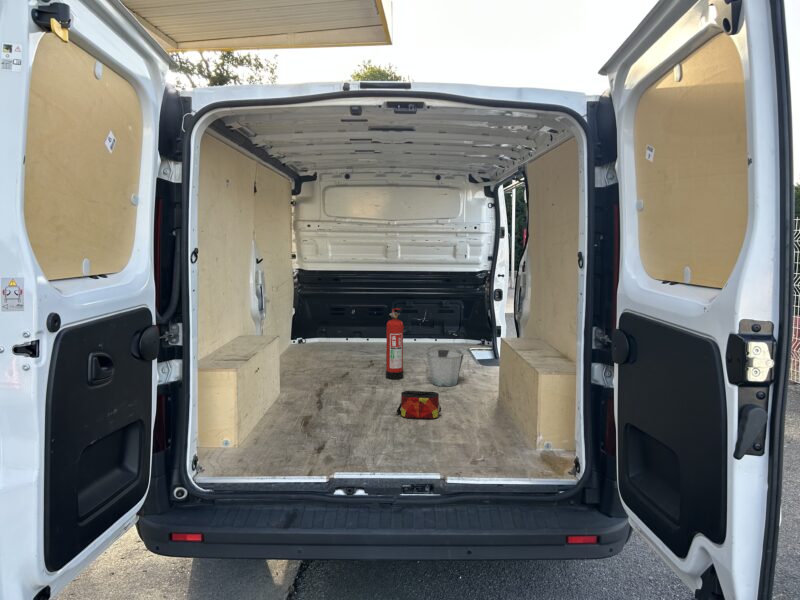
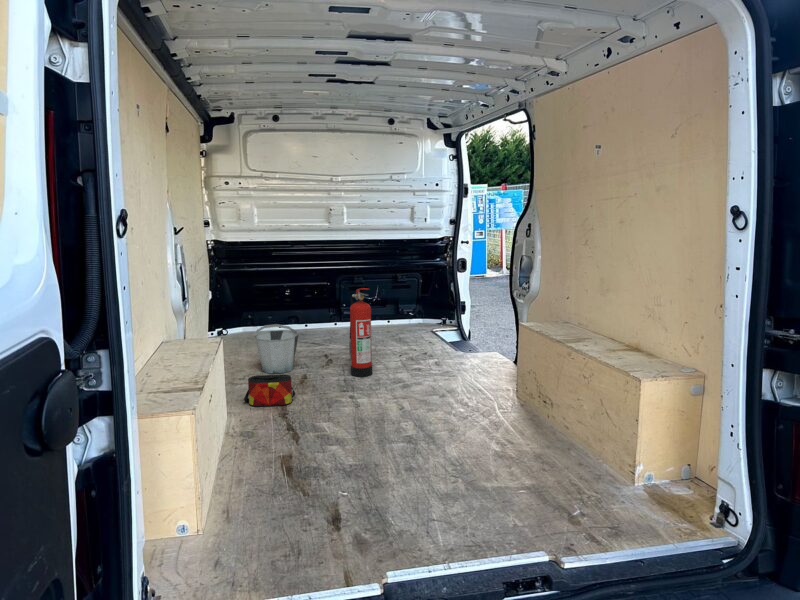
bucket: present [426,344,464,387] -> present [254,324,299,374]
bag: present [396,391,441,419] -> present [244,375,295,407]

